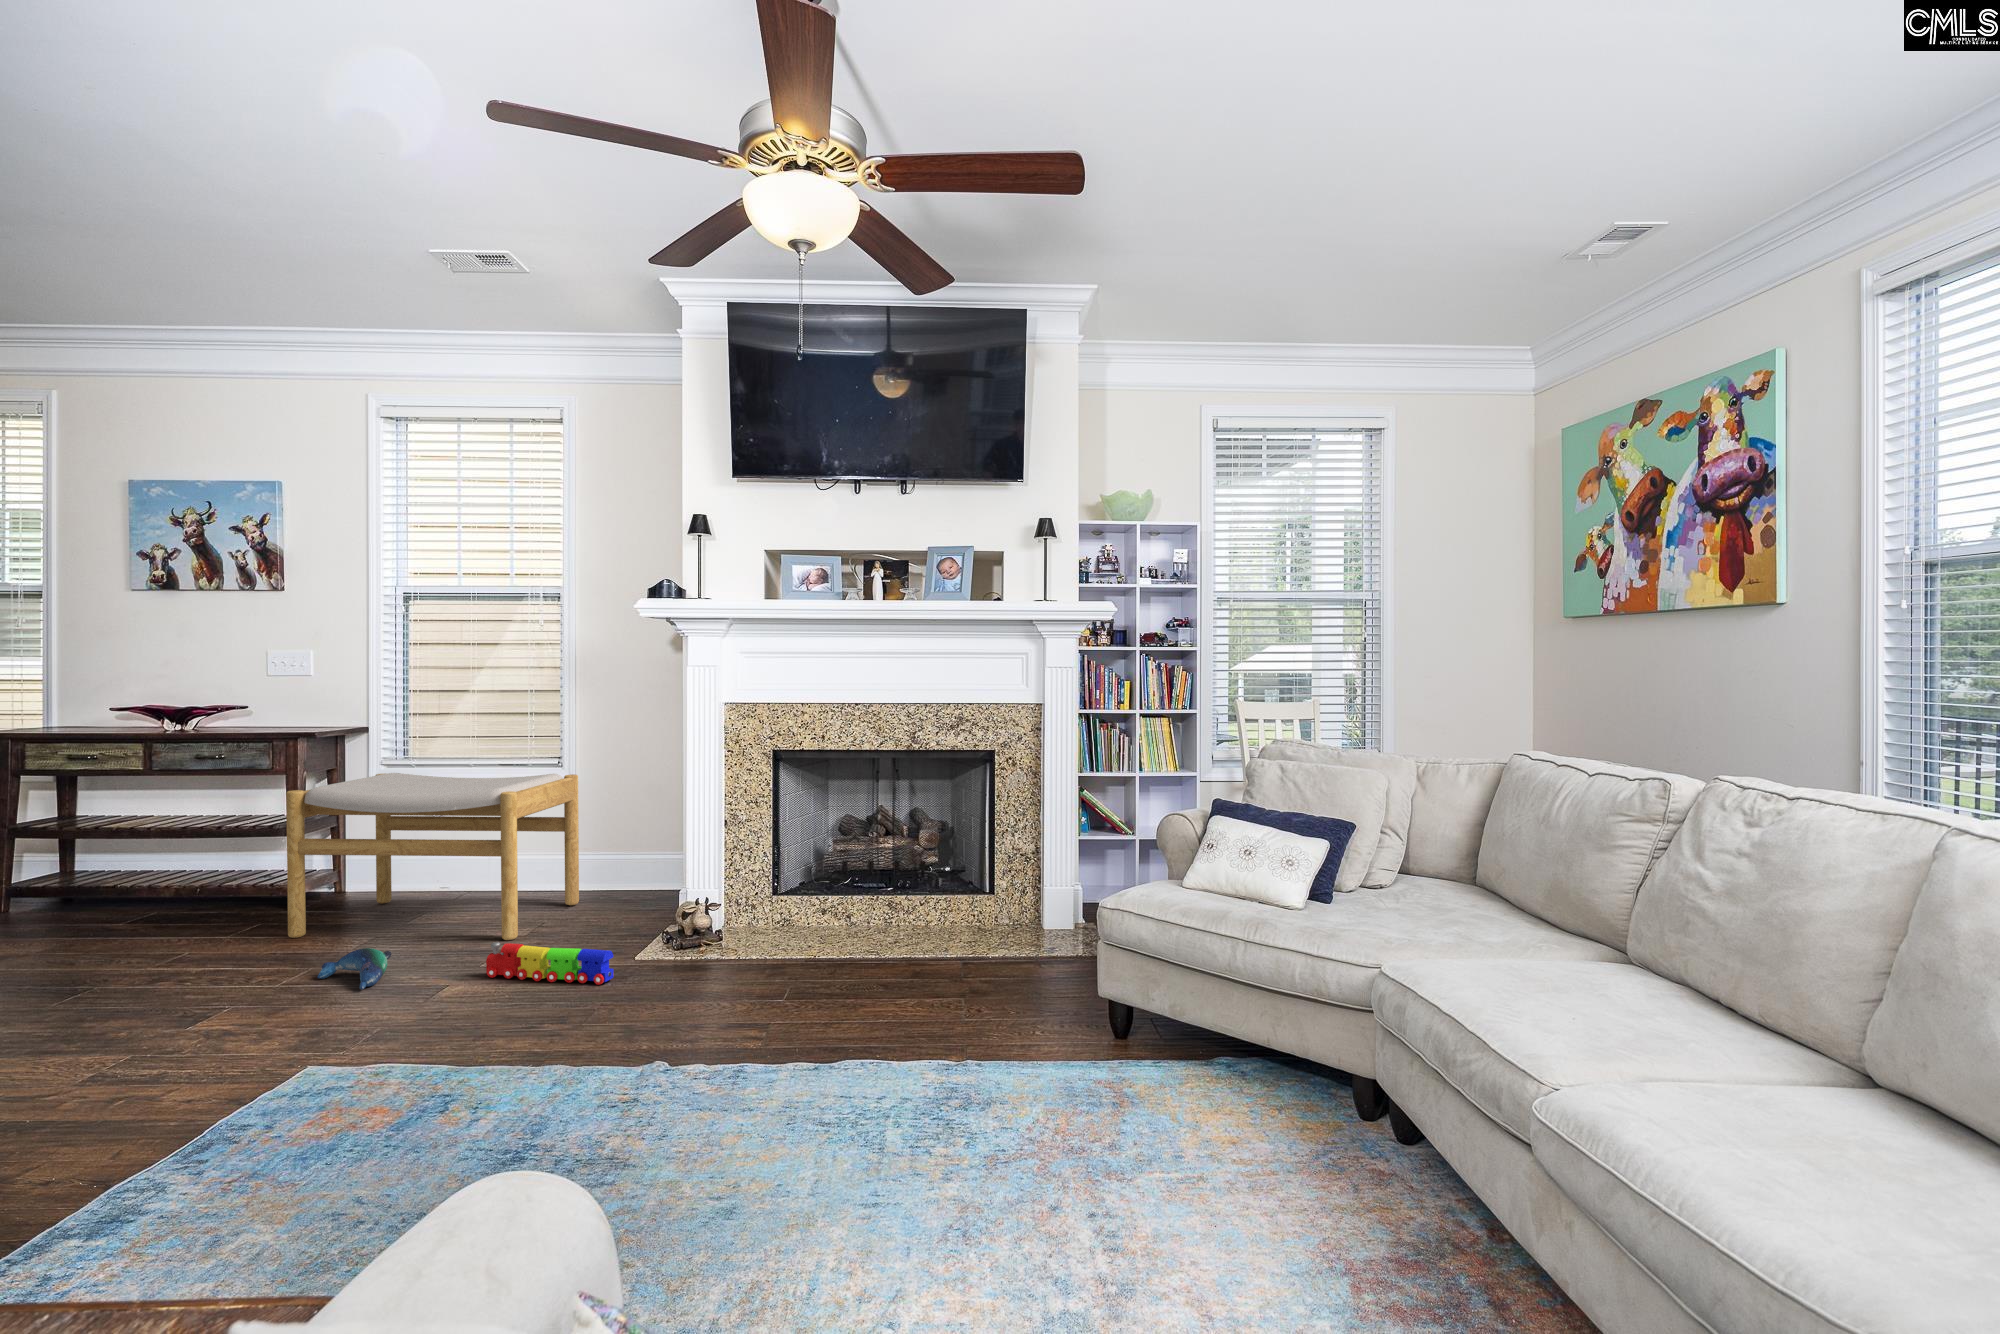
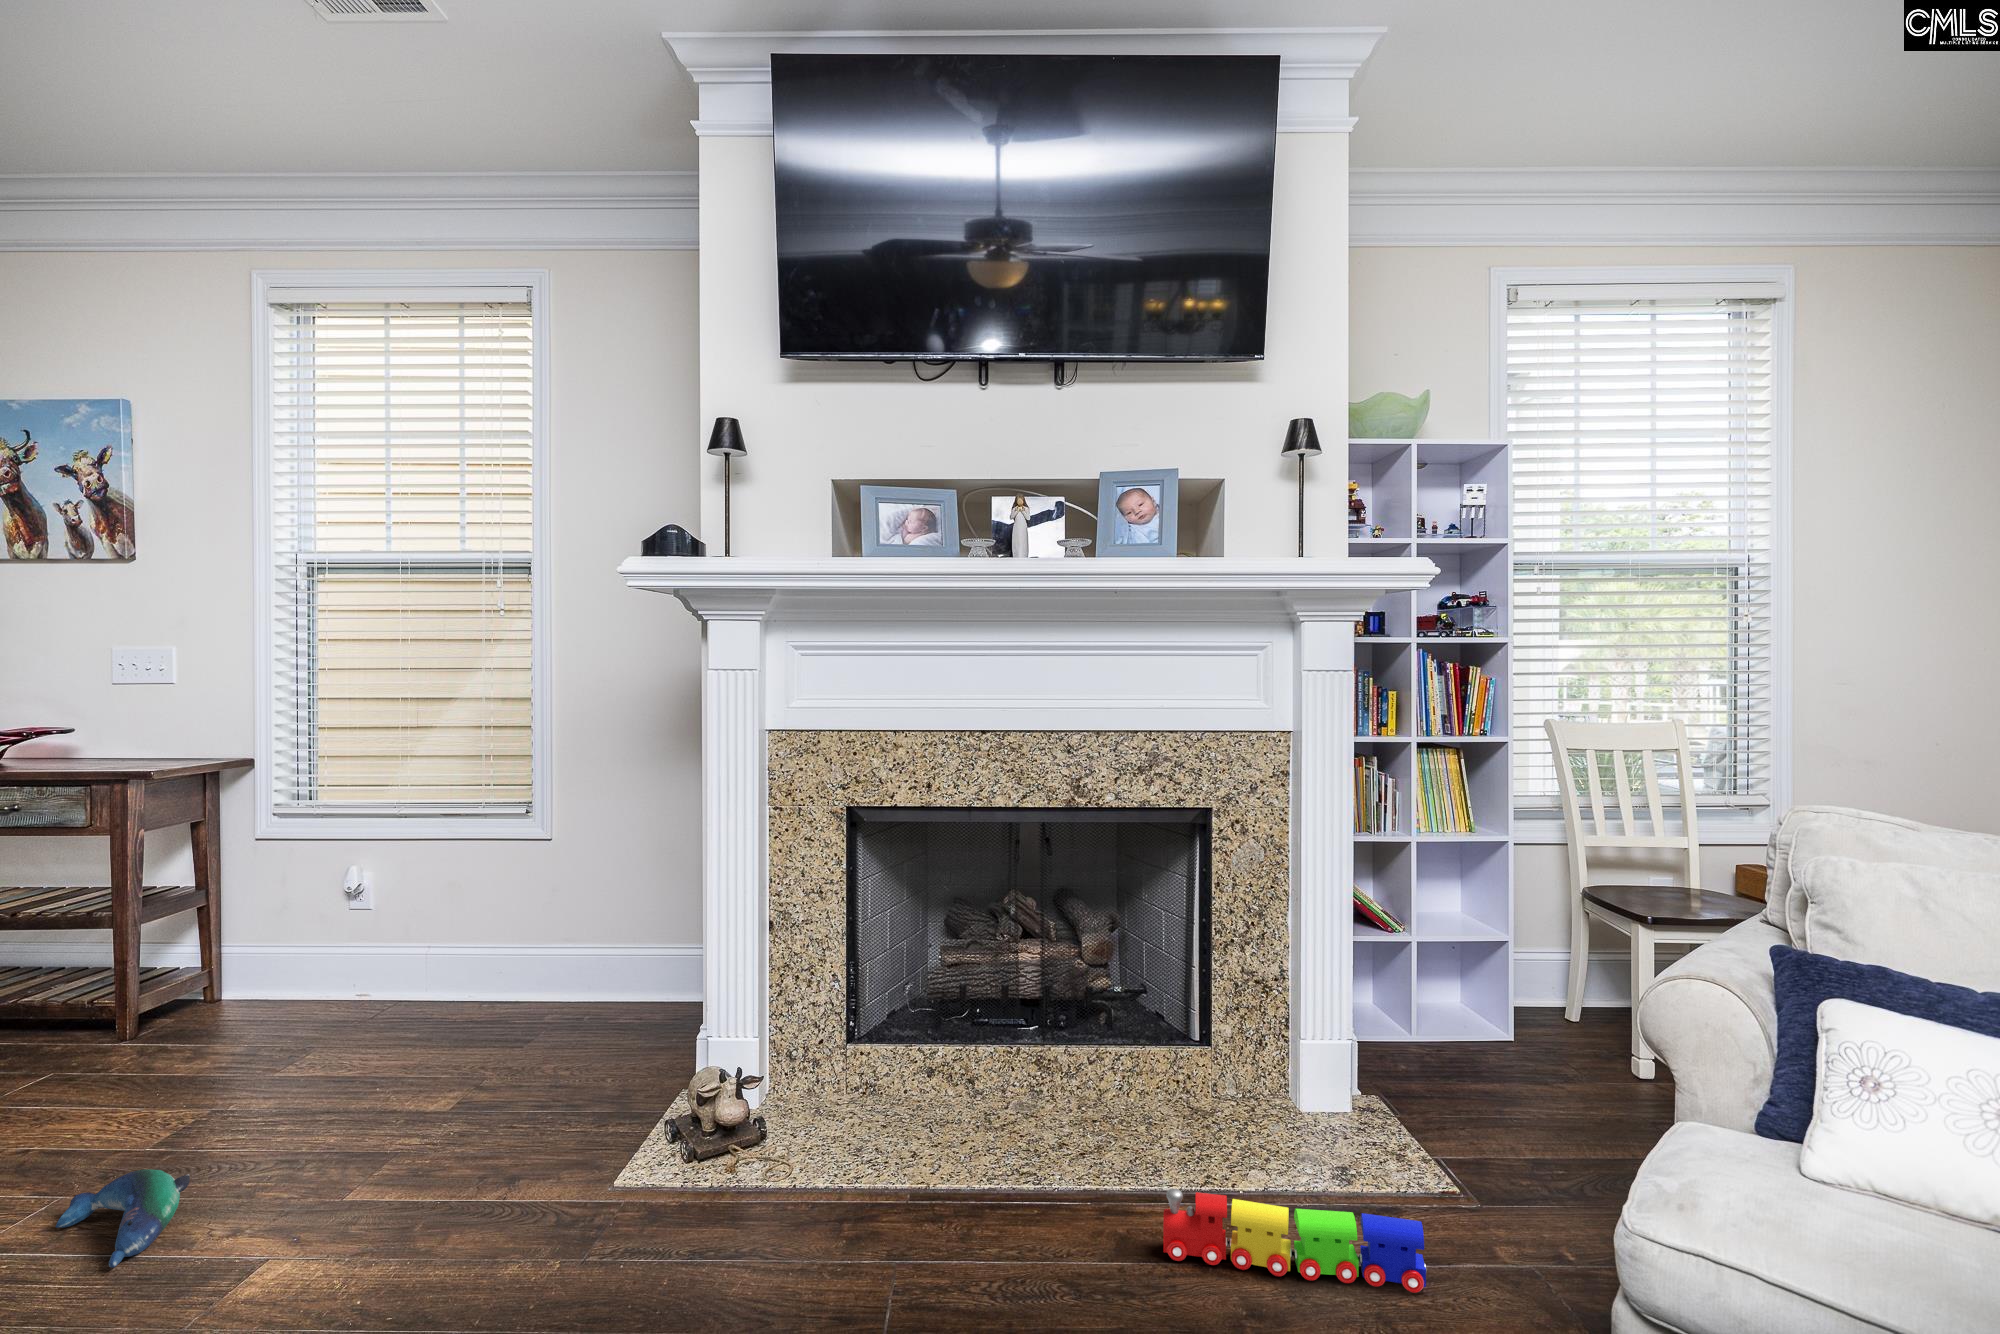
footstool: present [286,773,579,940] -> none [72,831,550,1122]
toy train: present [486,942,614,985] -> present [1163,1189,1427,1292]

